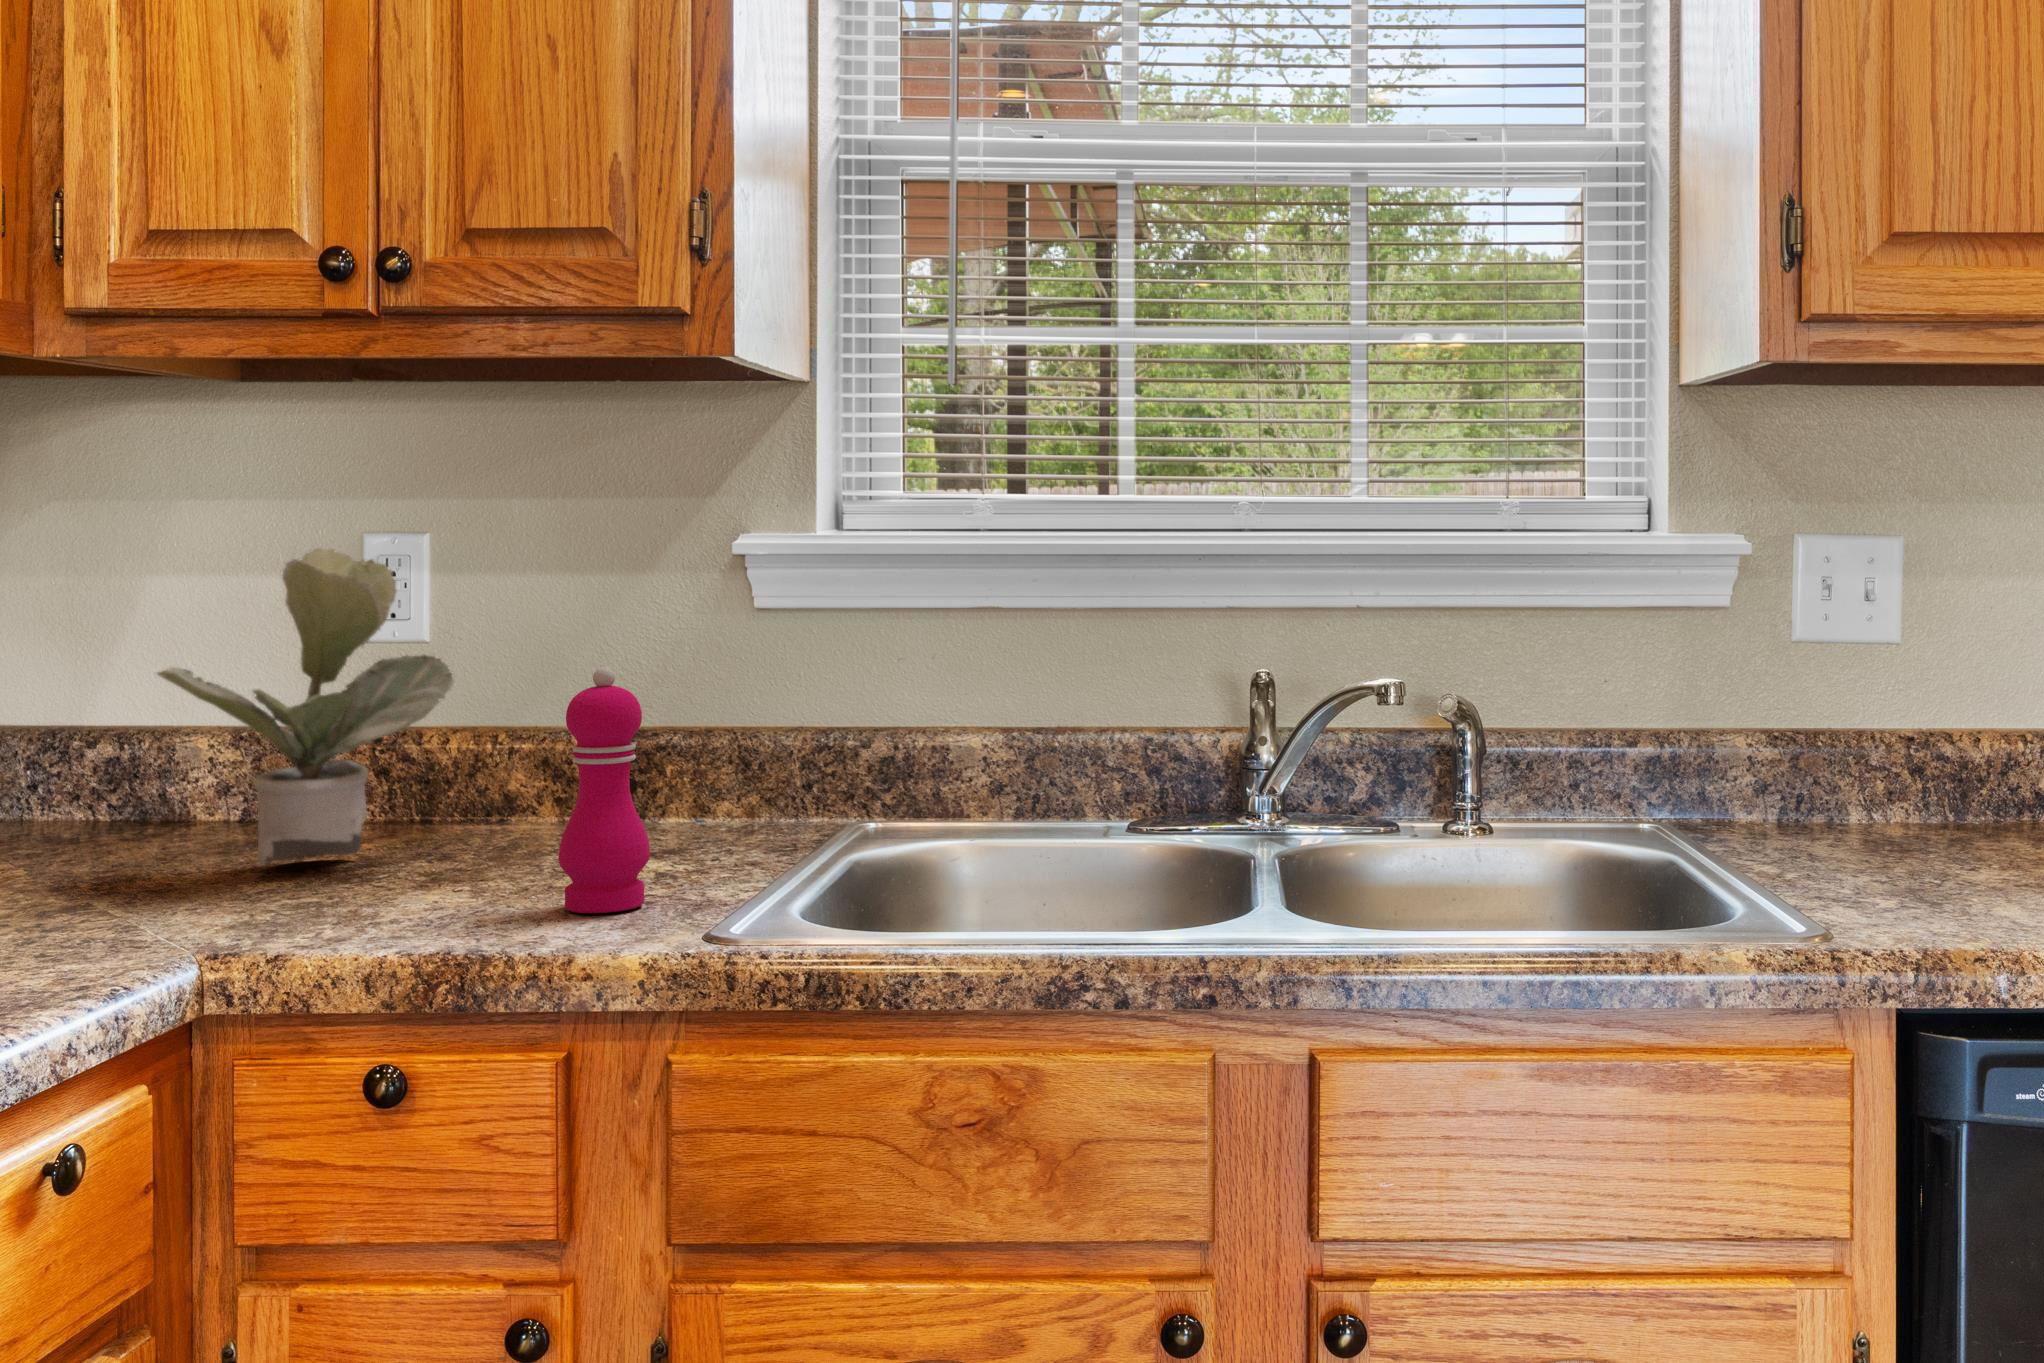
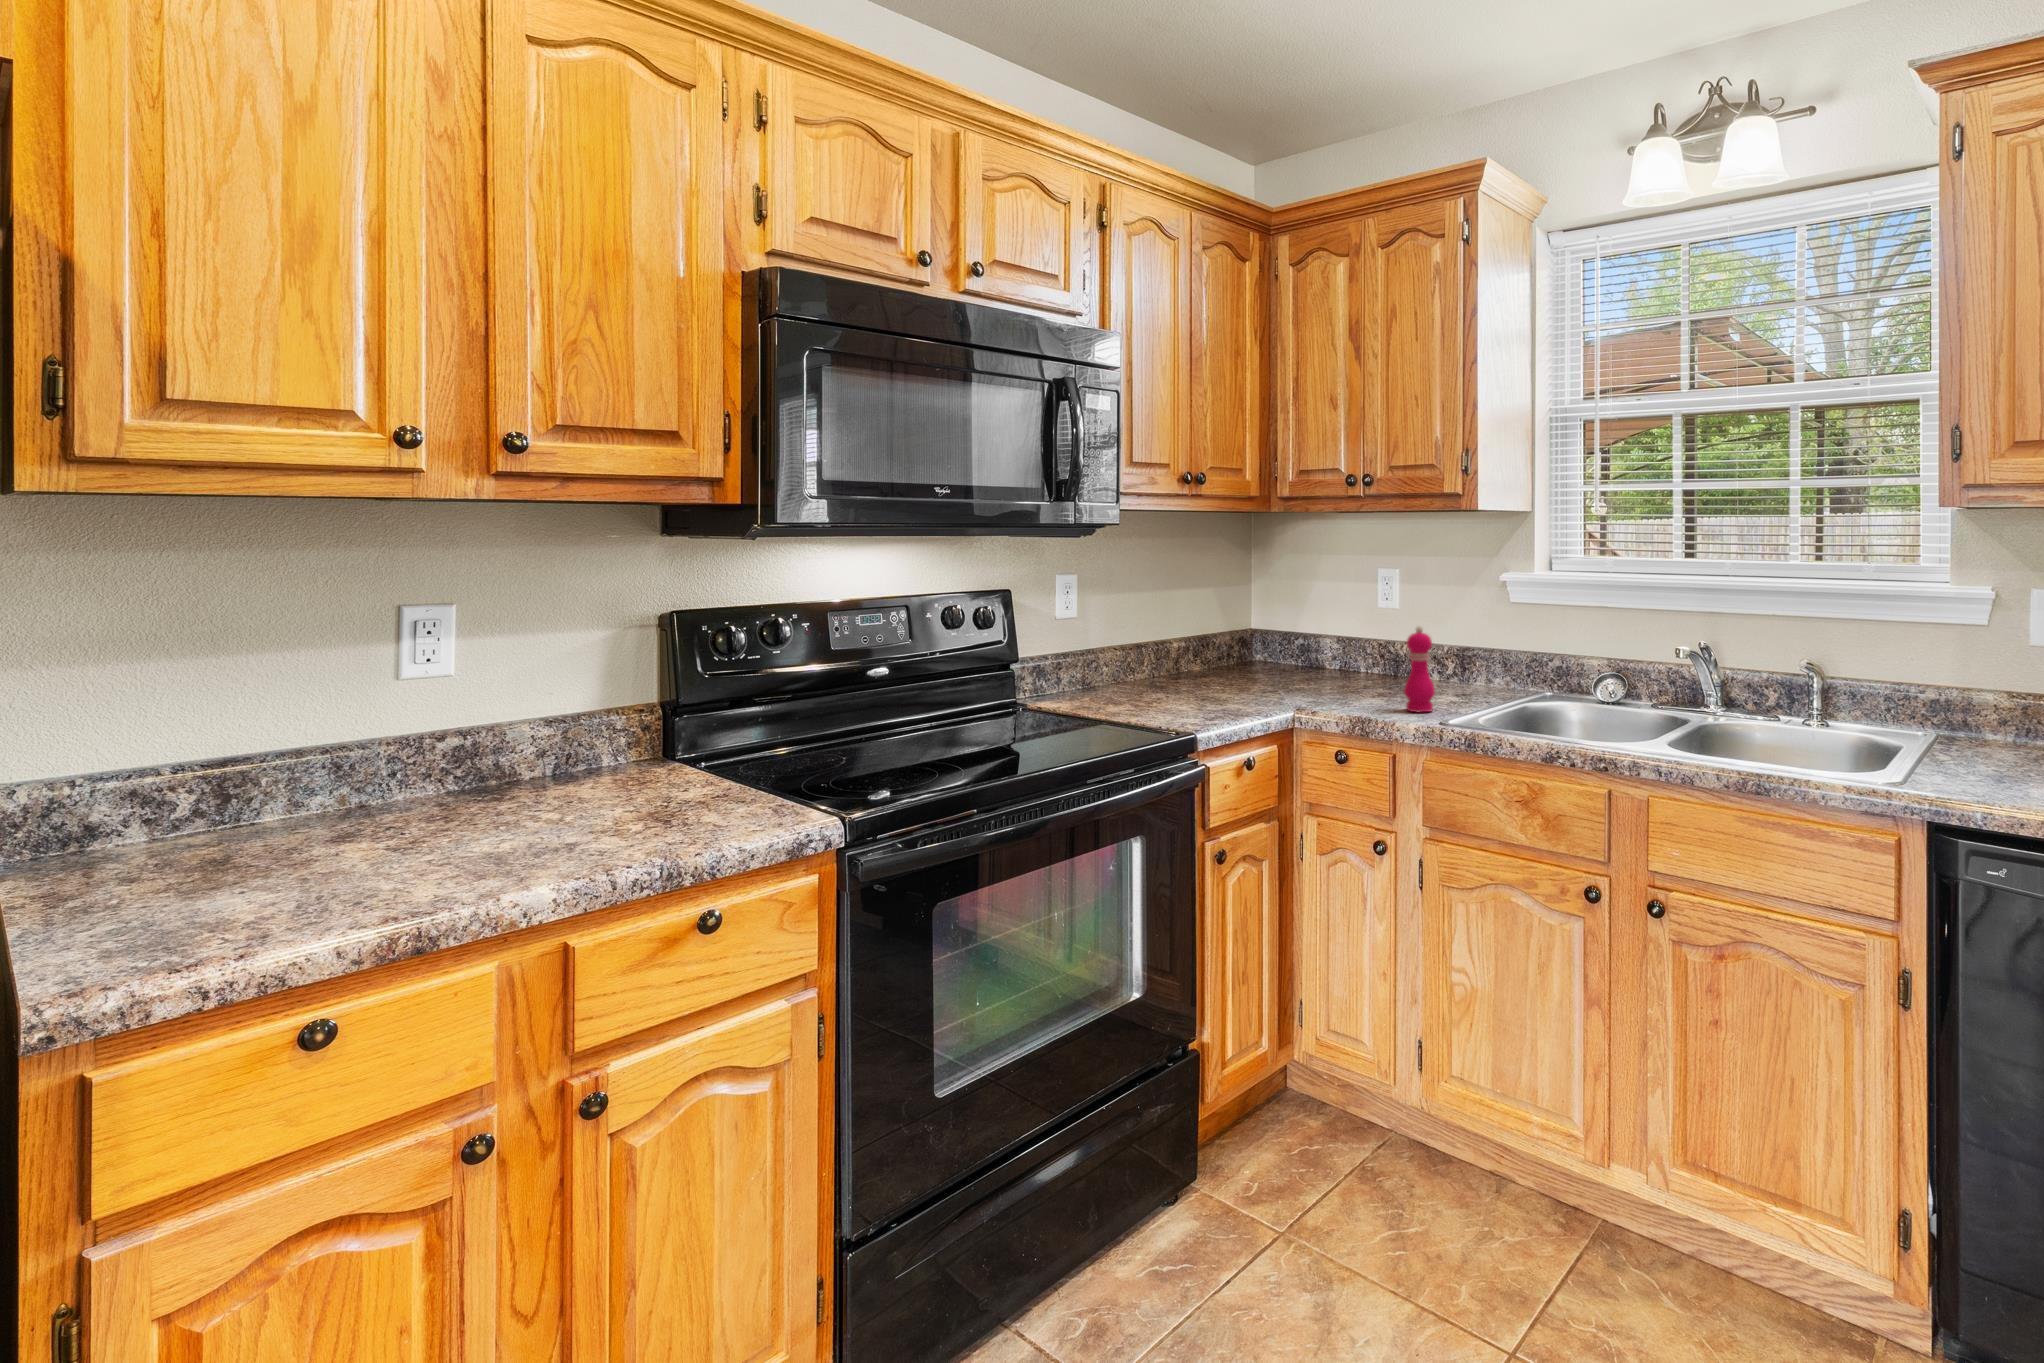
potted plant: present [157,549,454,866] -> none [1301,576,1390,686]

